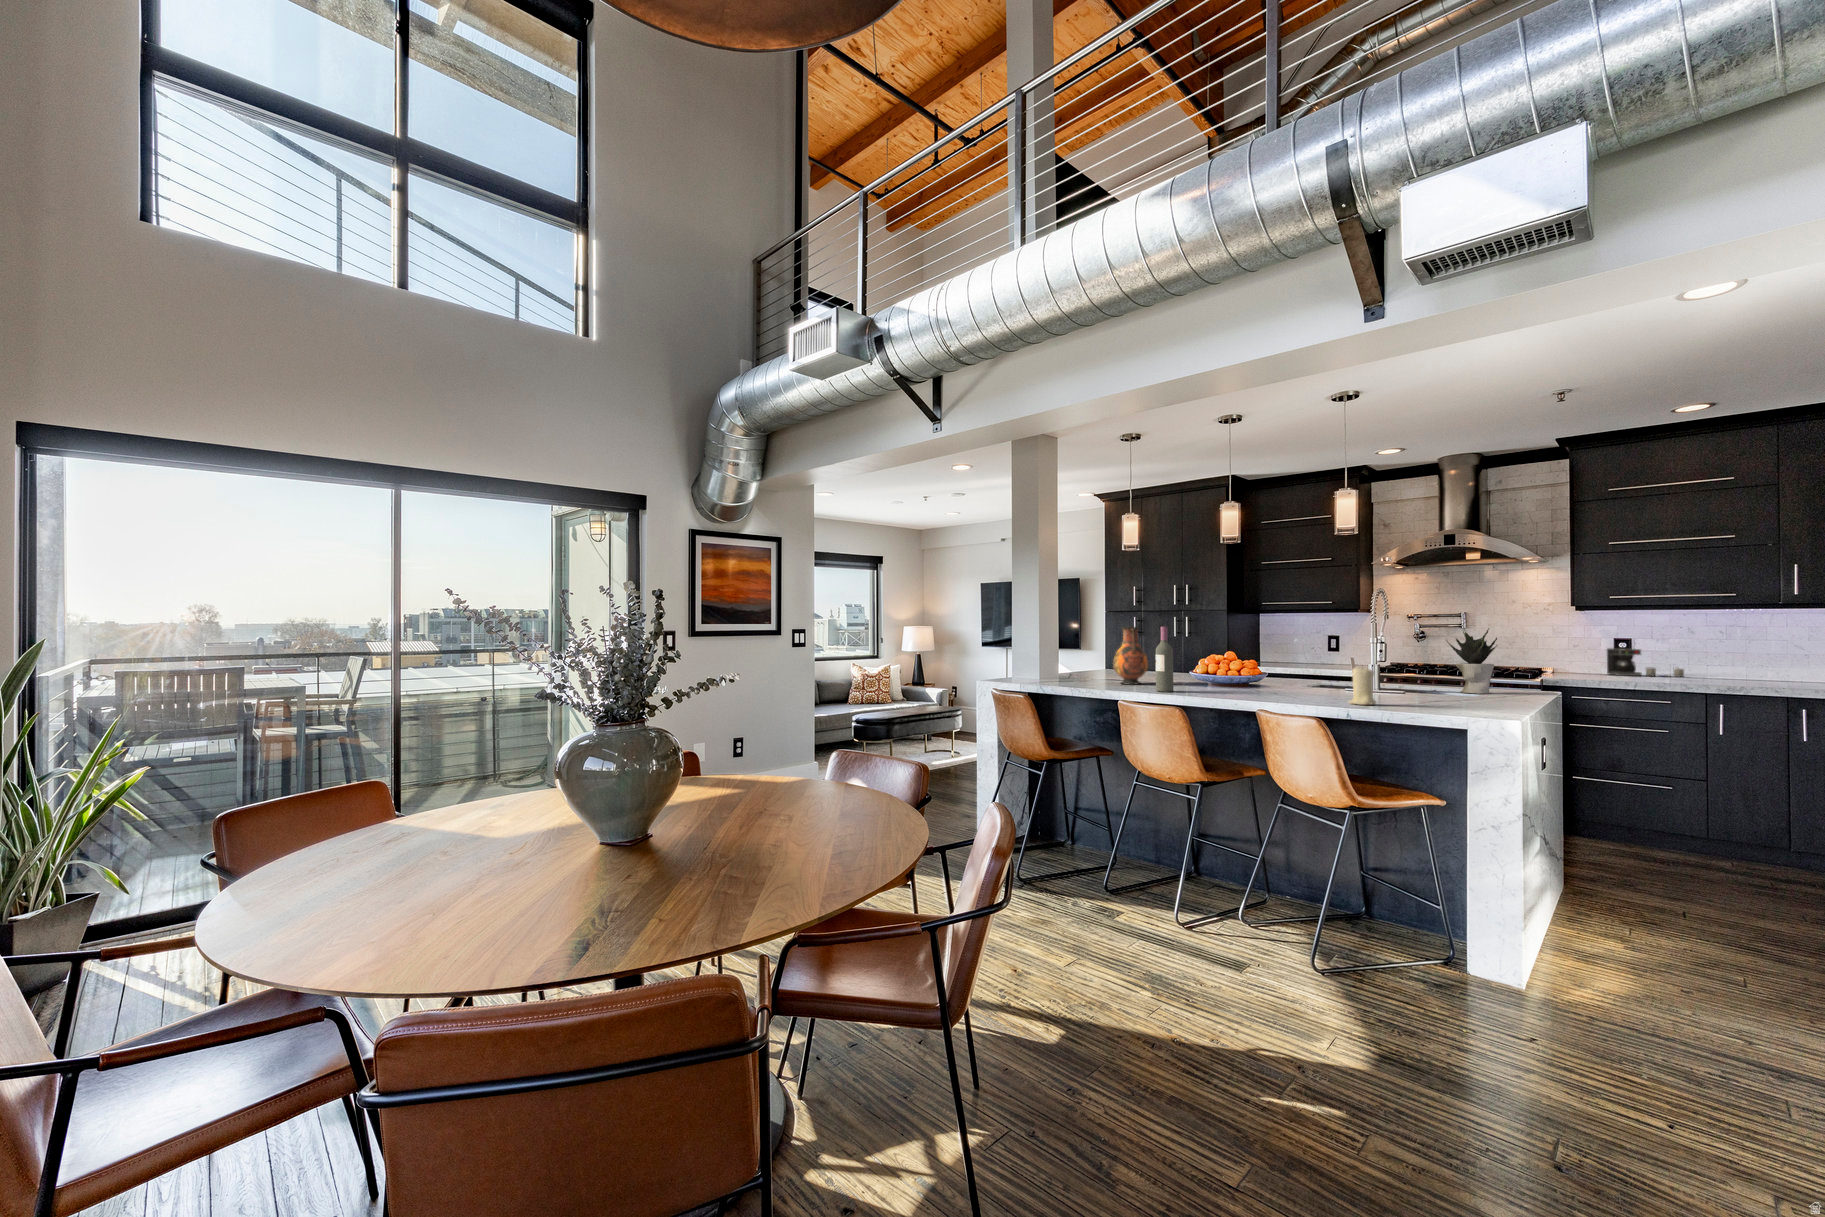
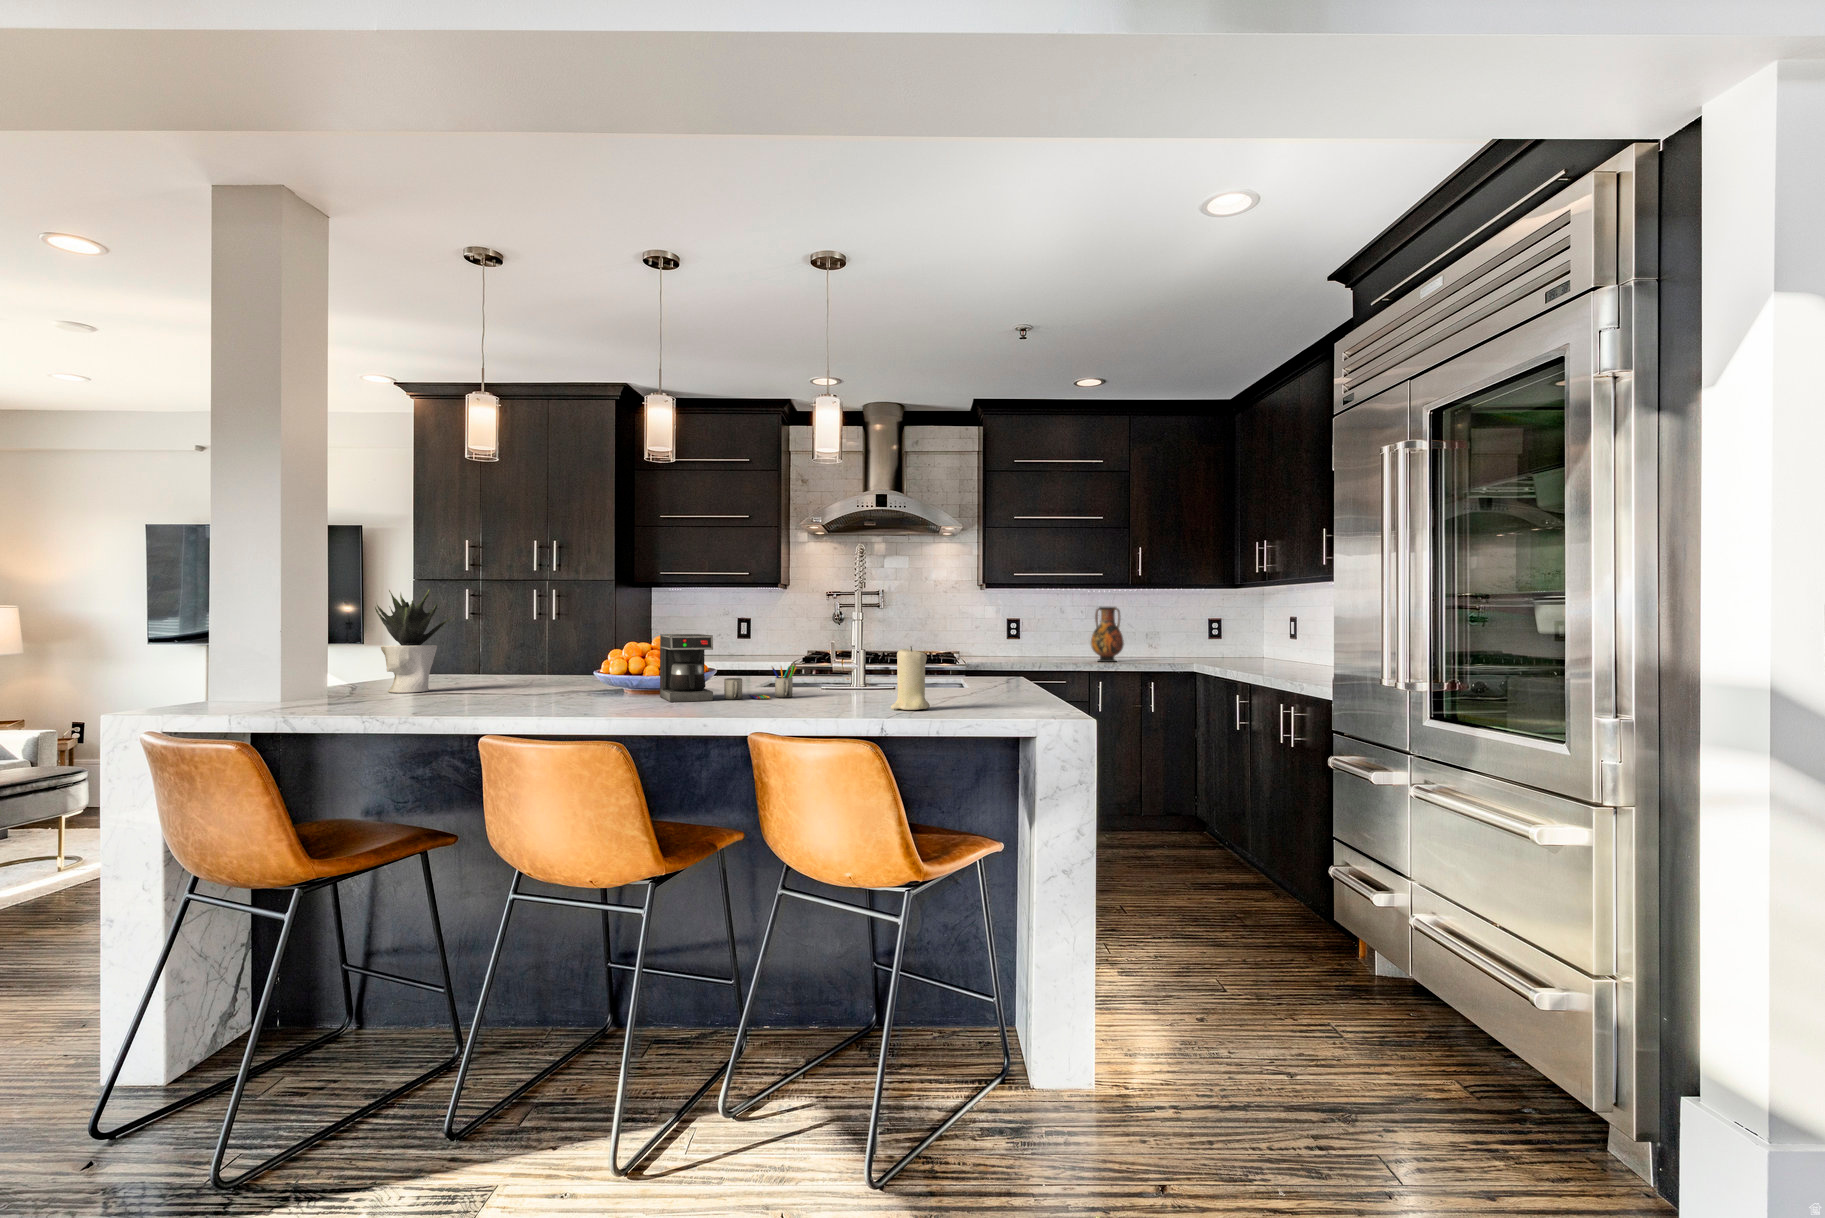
vase: present [1113,627,1148,685] -> present [1091,607,1124,662]
wine bottle: present [1156,627,1173,692] -> none [553,582,587,708]
potted plant: present [1446,628,1497,694] -> present [375,589,453,693]
coffee maker: present [1607,648,1684,677] -> present [660,634,797,702]

